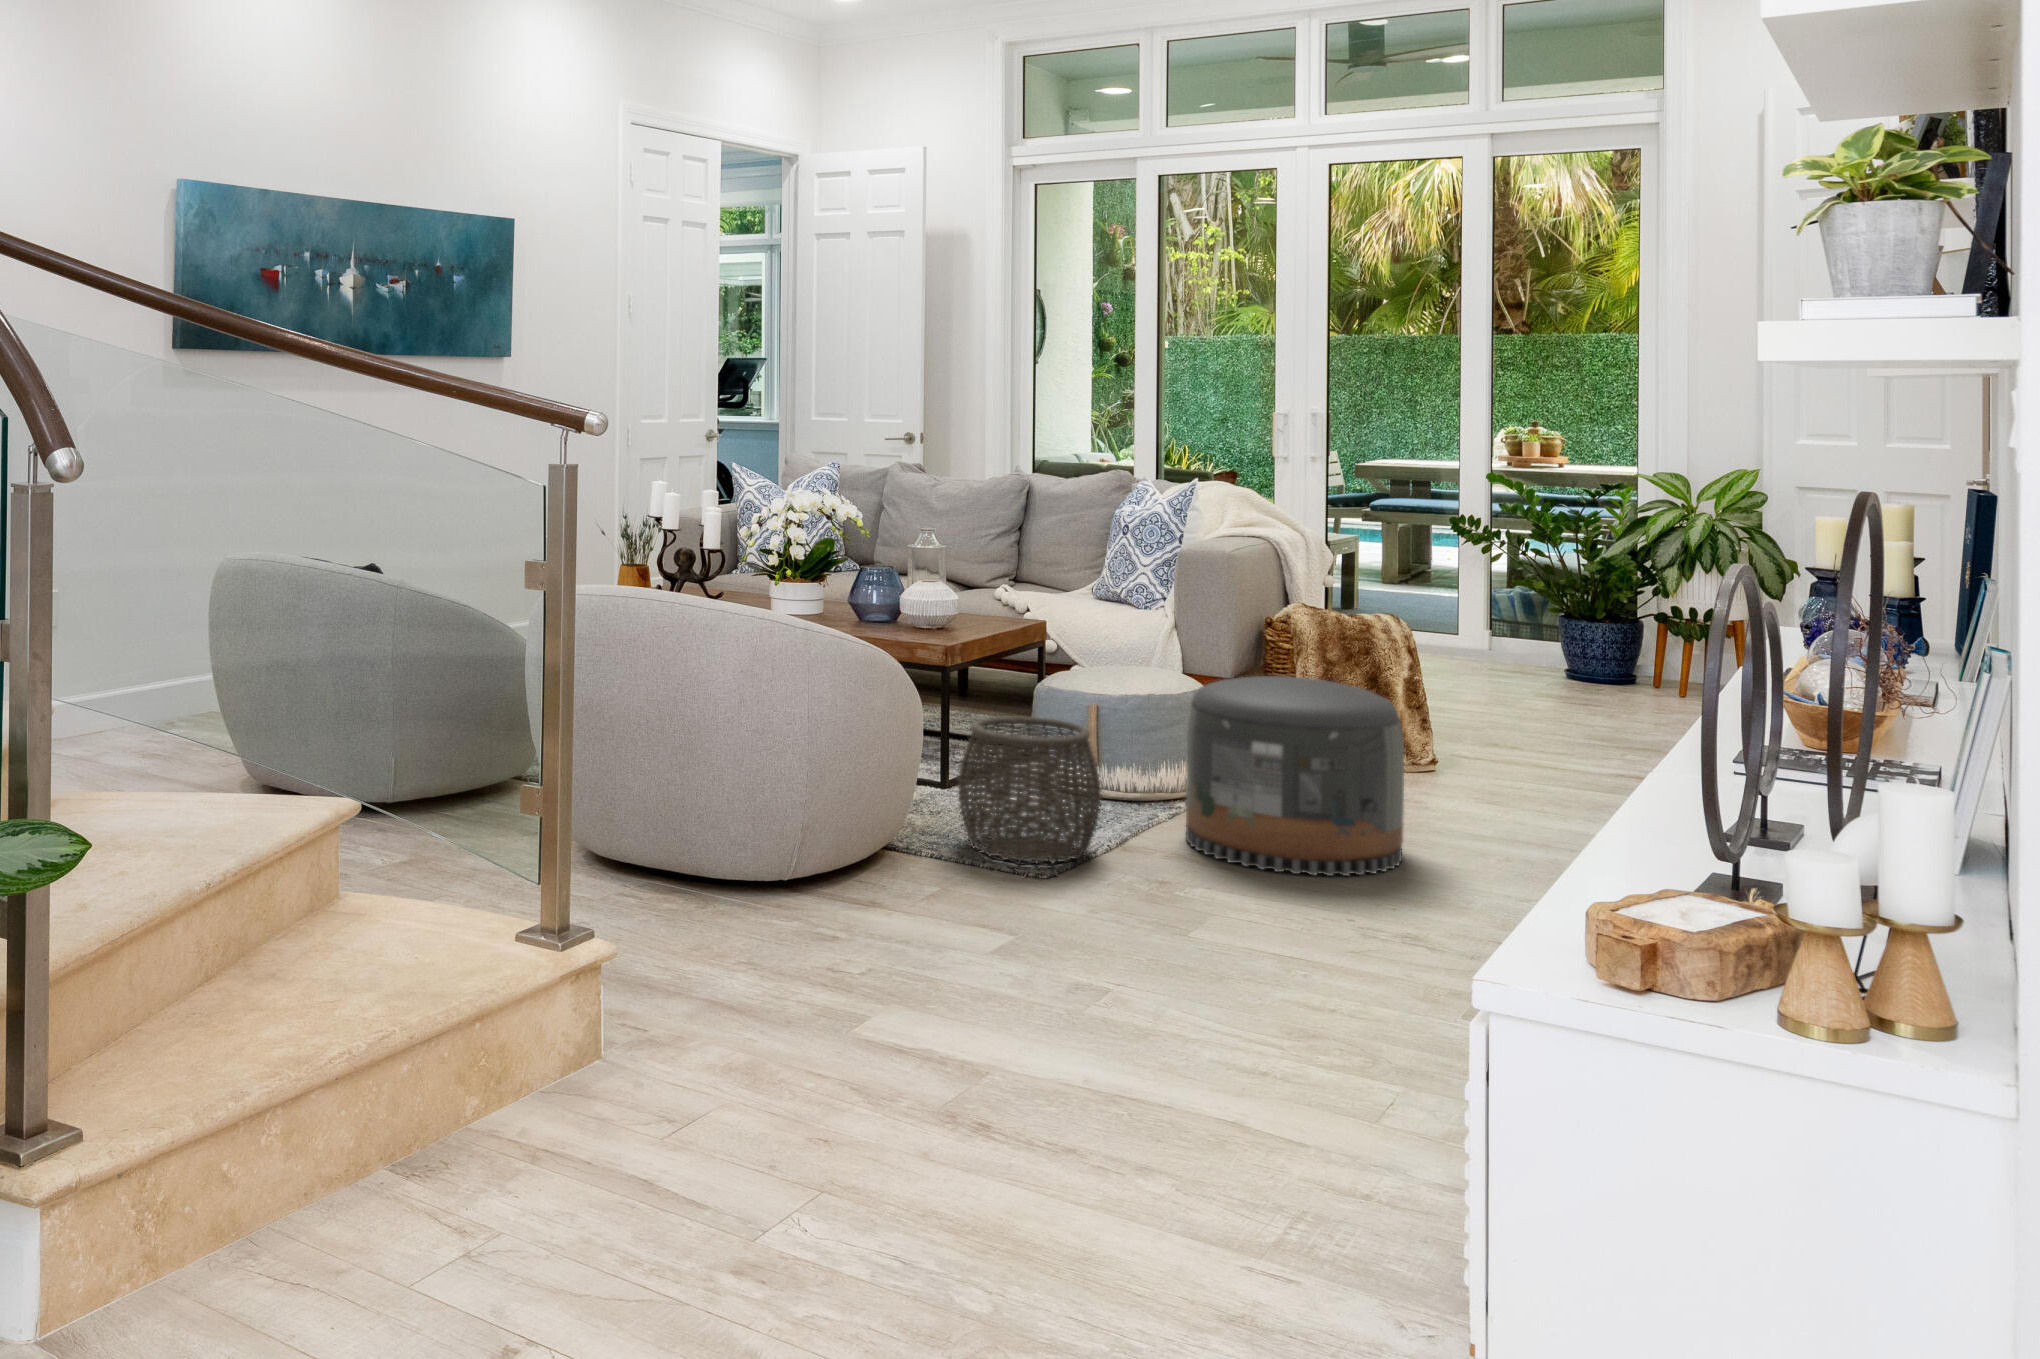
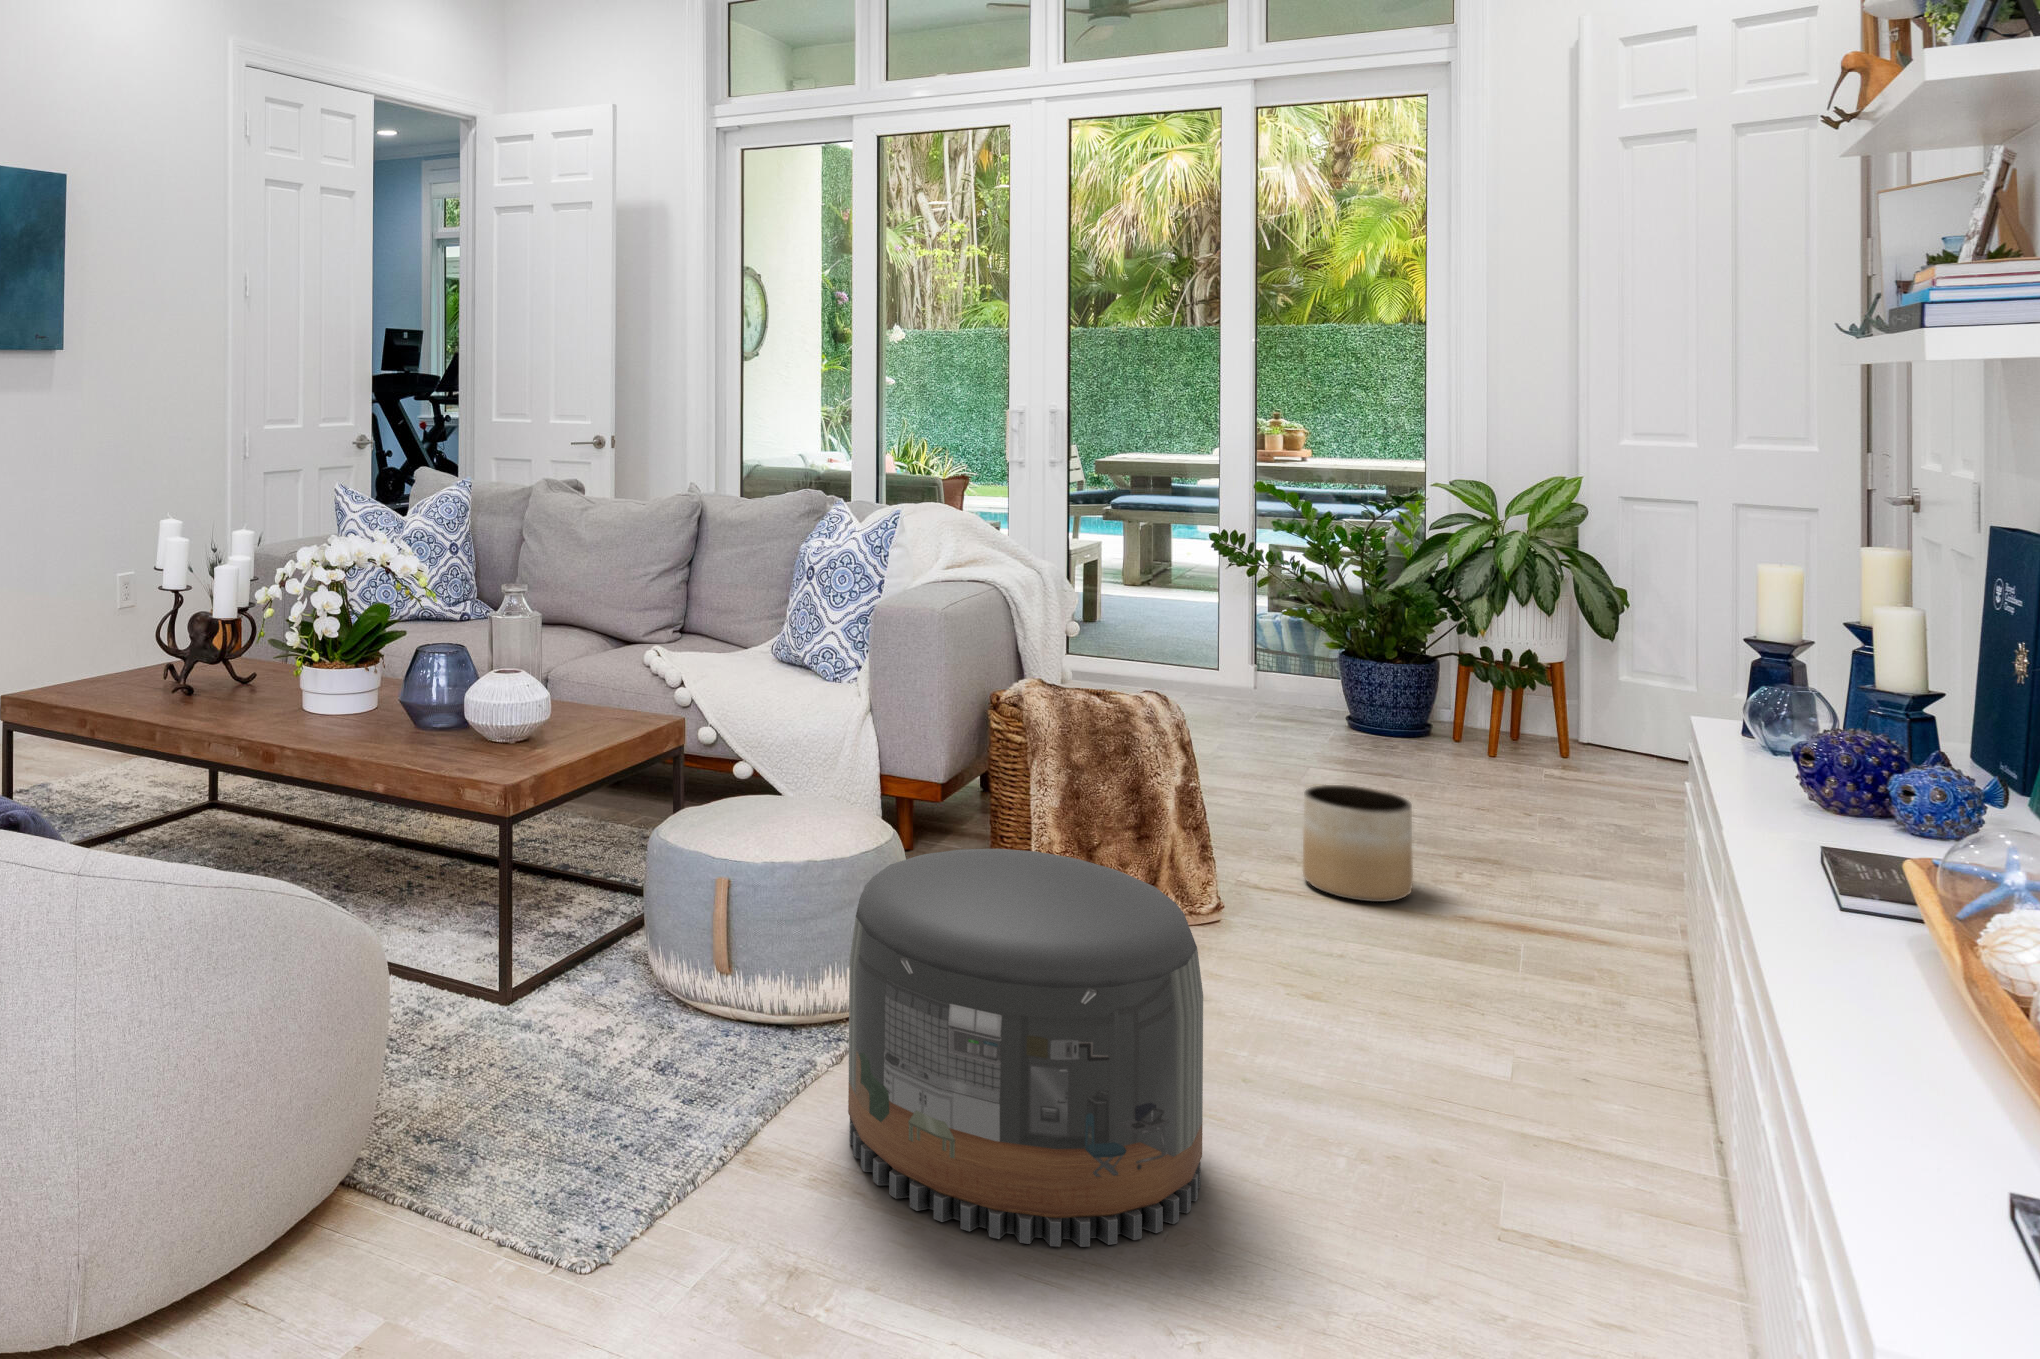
planter: none [1501,686,1582,764] -> present [1303,785,1413,902]
woven basket: present [957,717,1102,863] -> none [453,938,702,1237]

